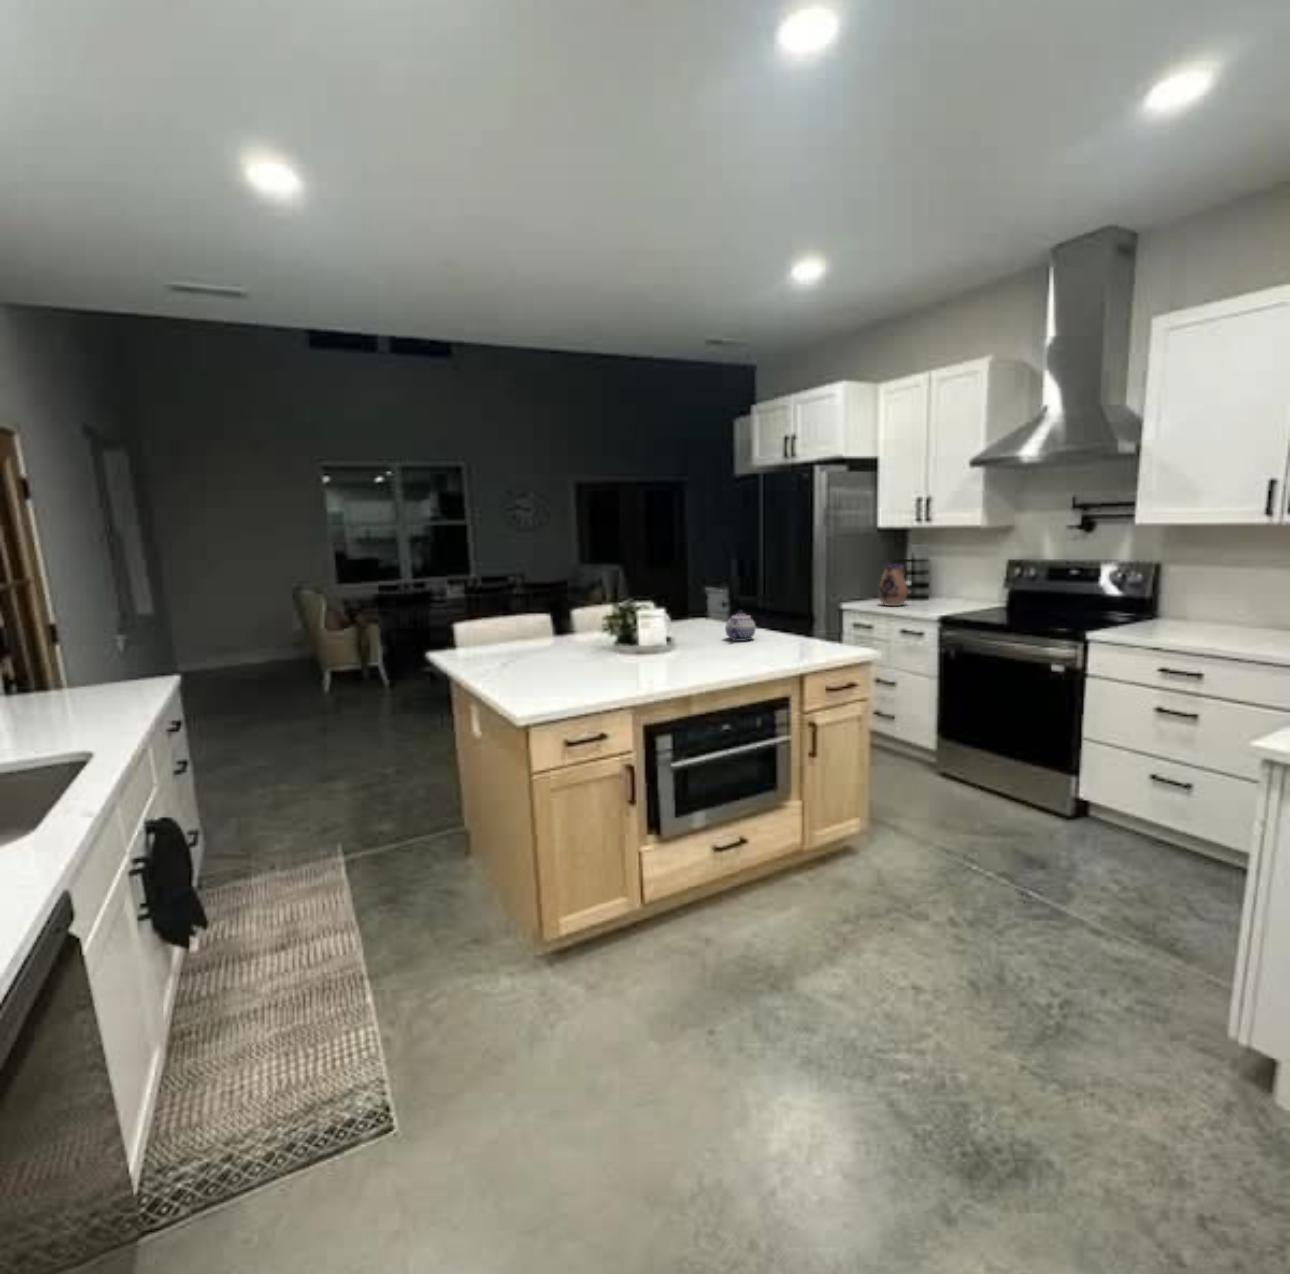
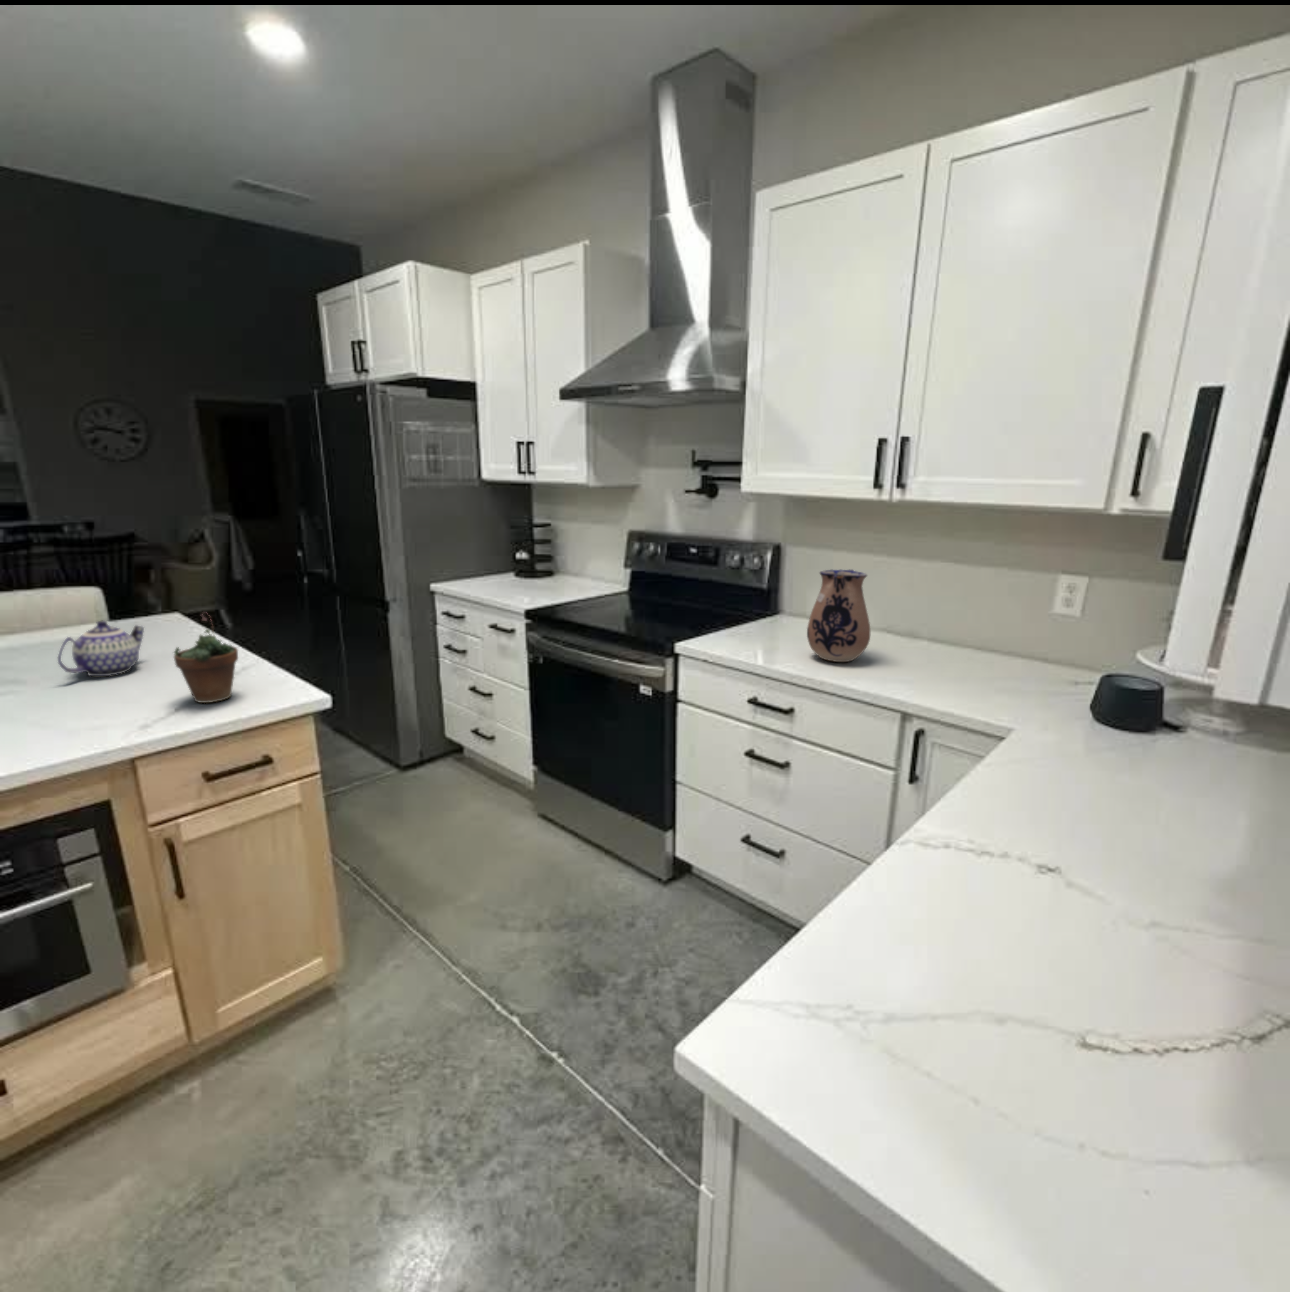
ceramic pitcher: present [878,565,908,606] -> present [807,570,870,662]
succulent plant: none [807,600,838,650] -> present [174,613,238,703]

